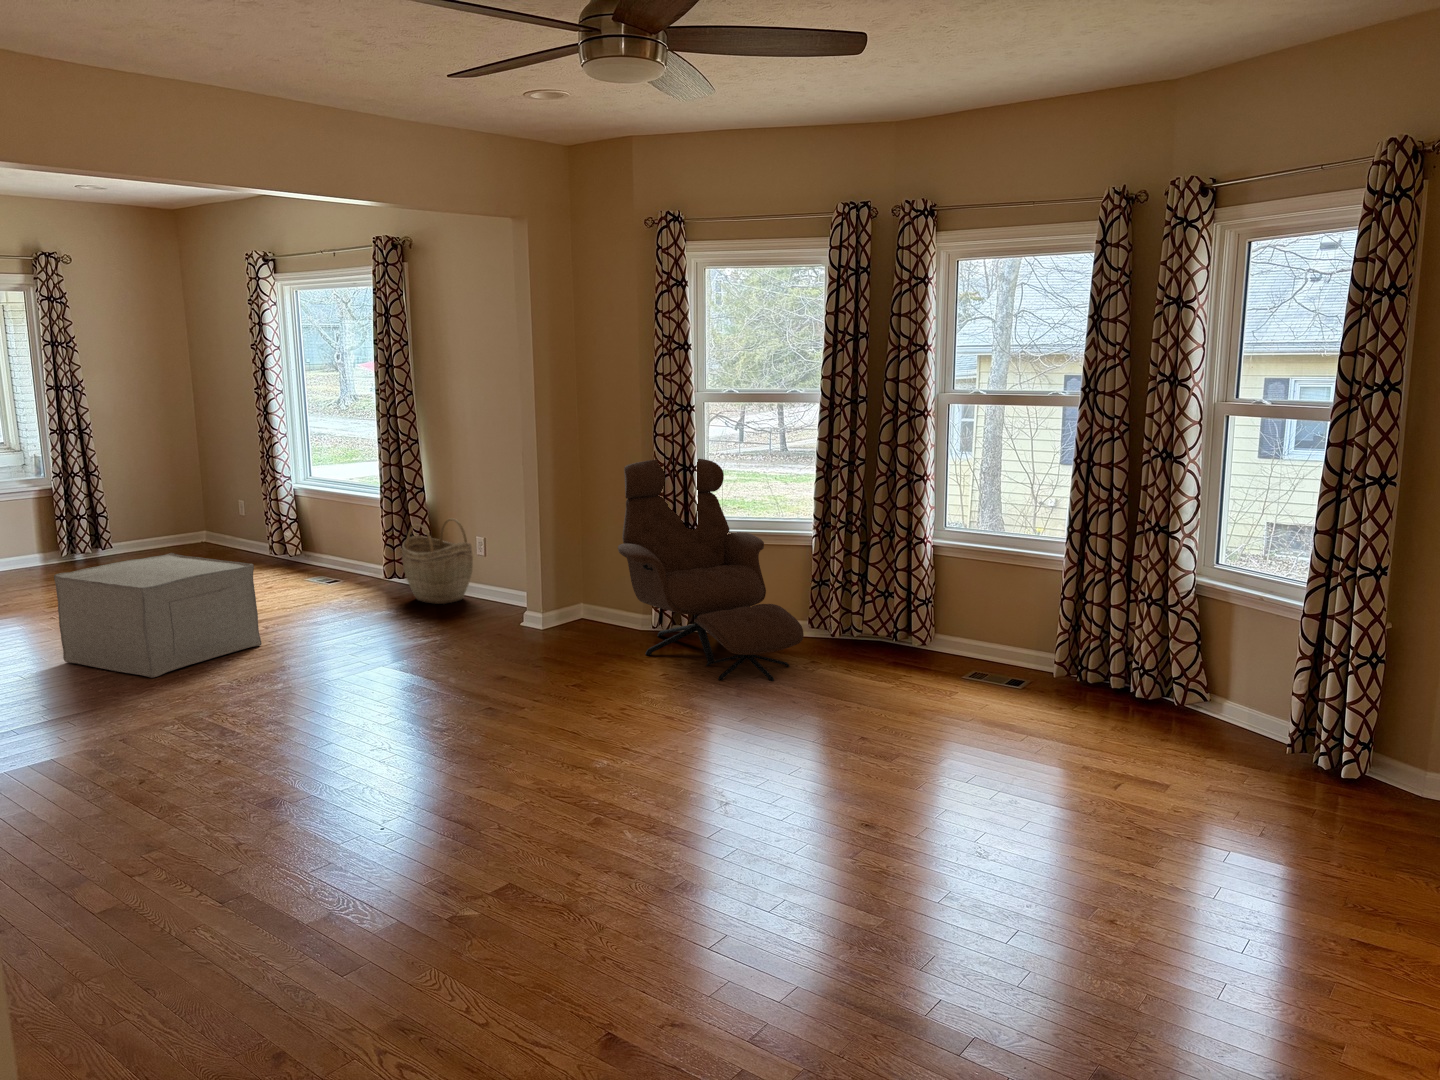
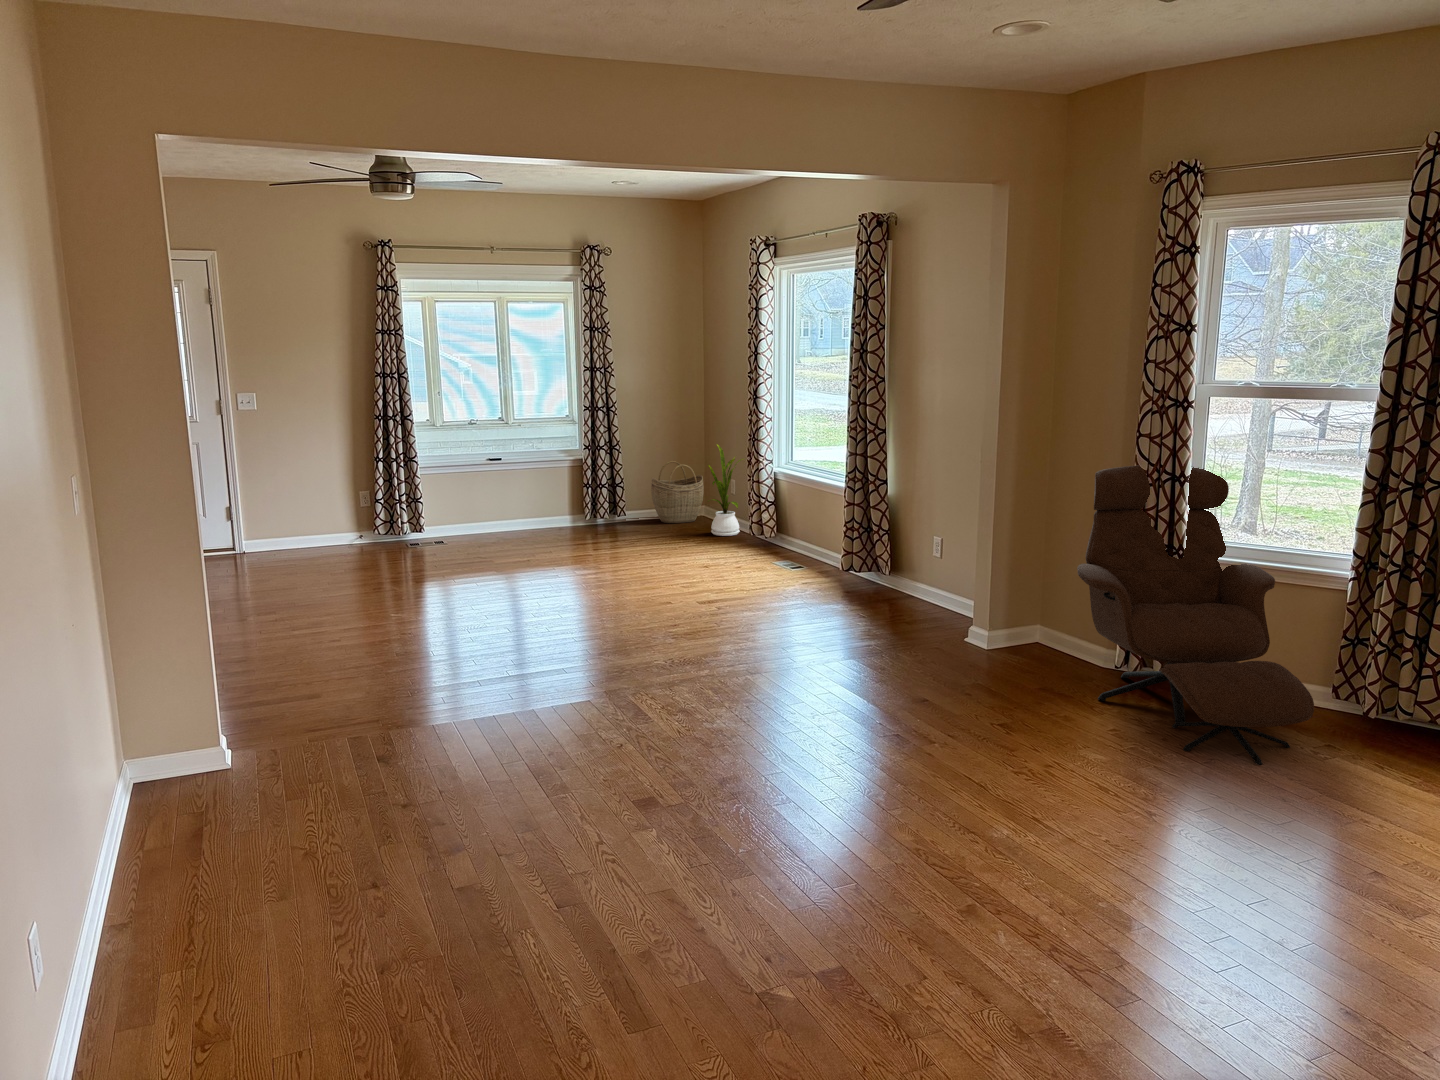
house plant: none [213,464,258,560] -> present [708,444,743,536]
woven basket: present [402,518,473,604] -> present [651,461,704,523]
ottoman: present [54,553,262,678] -> none [535,527,703,646]

